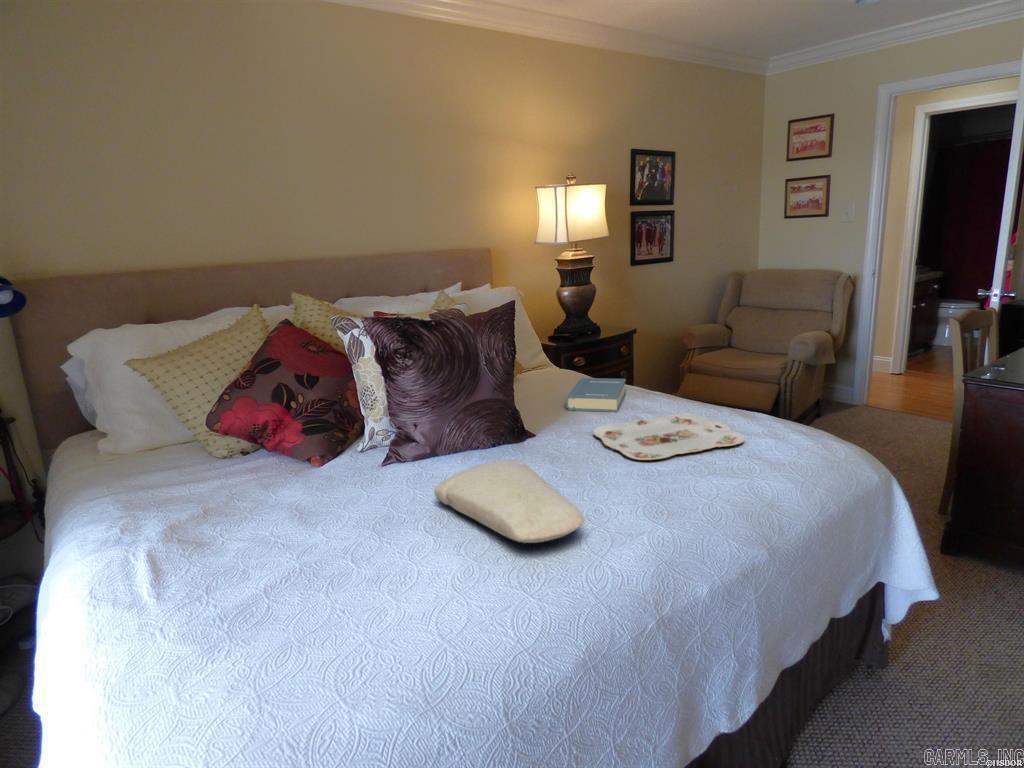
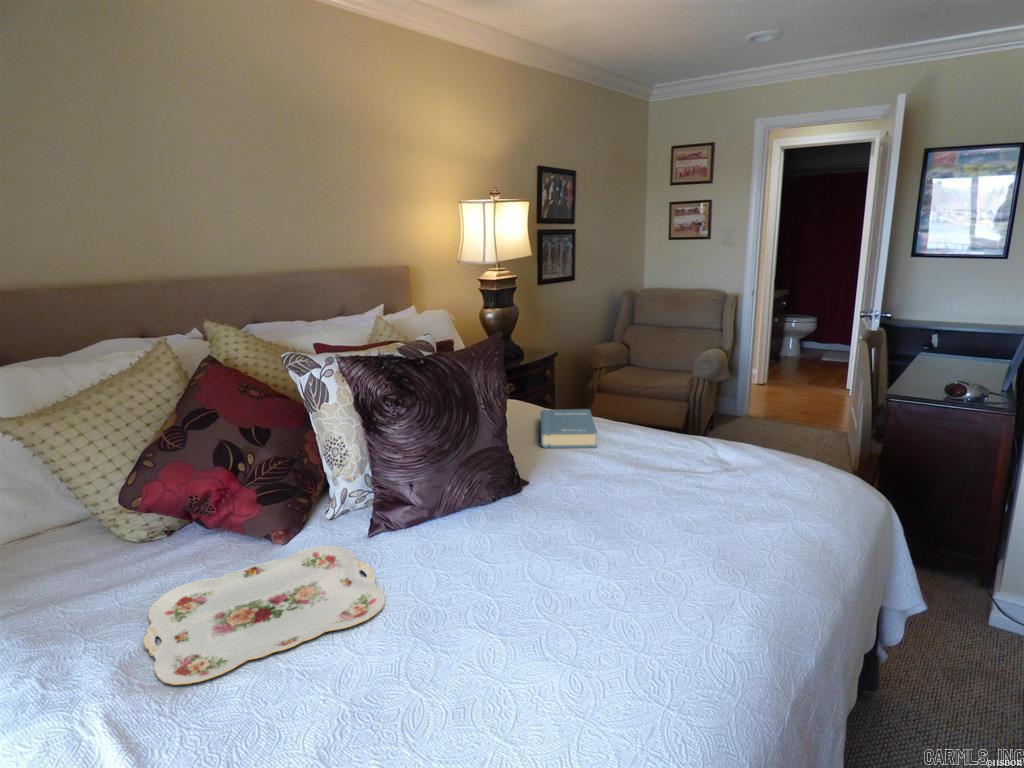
serving tray: present [593,414,745,460] -> present [143,545,385,685]
pillow: present [434,460,585,543] -> none [474,523,683,637]

